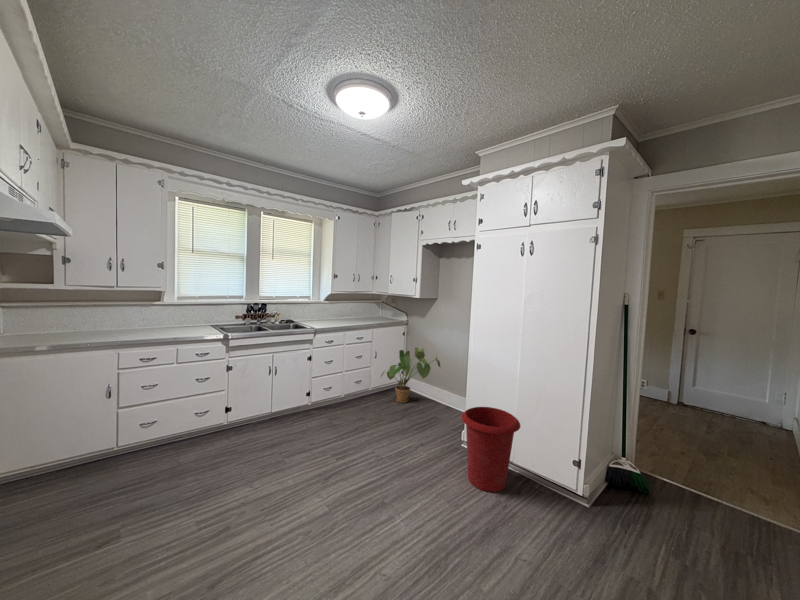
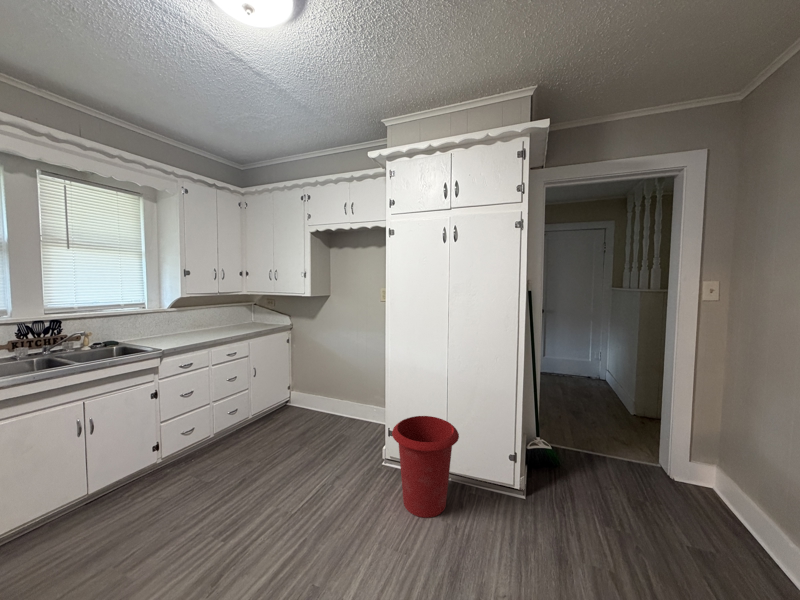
house plant: present [381,348,440,403] -> none [263,355,339,425]

